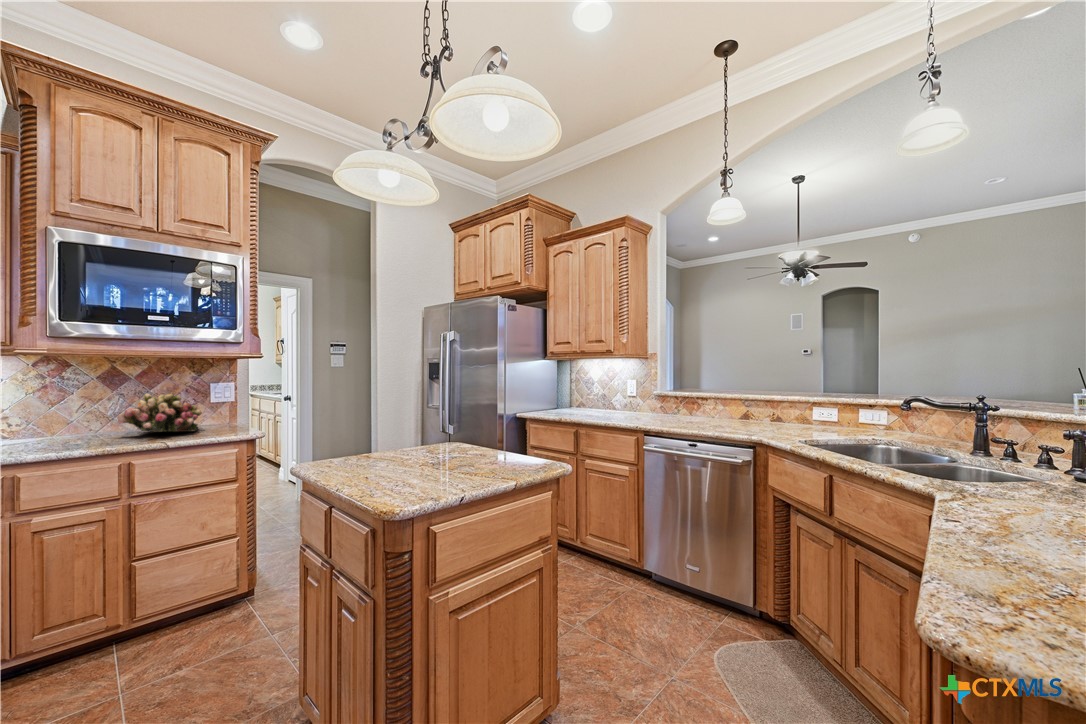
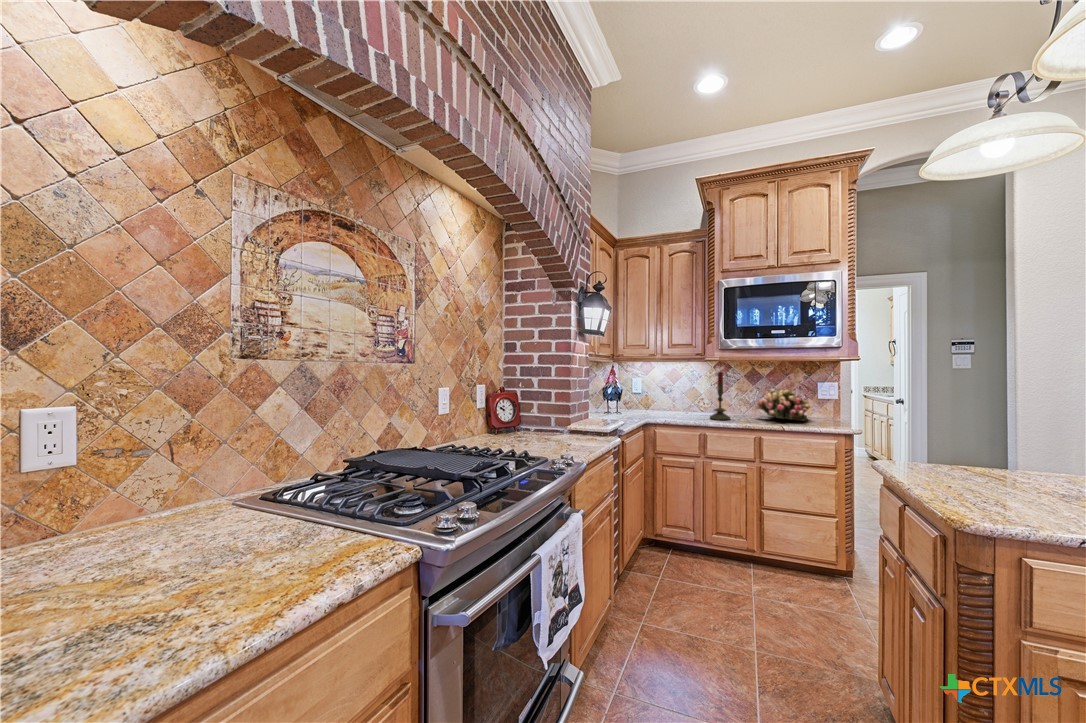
candle: none [28,370,72,449] -> present [710,372,730,420]

